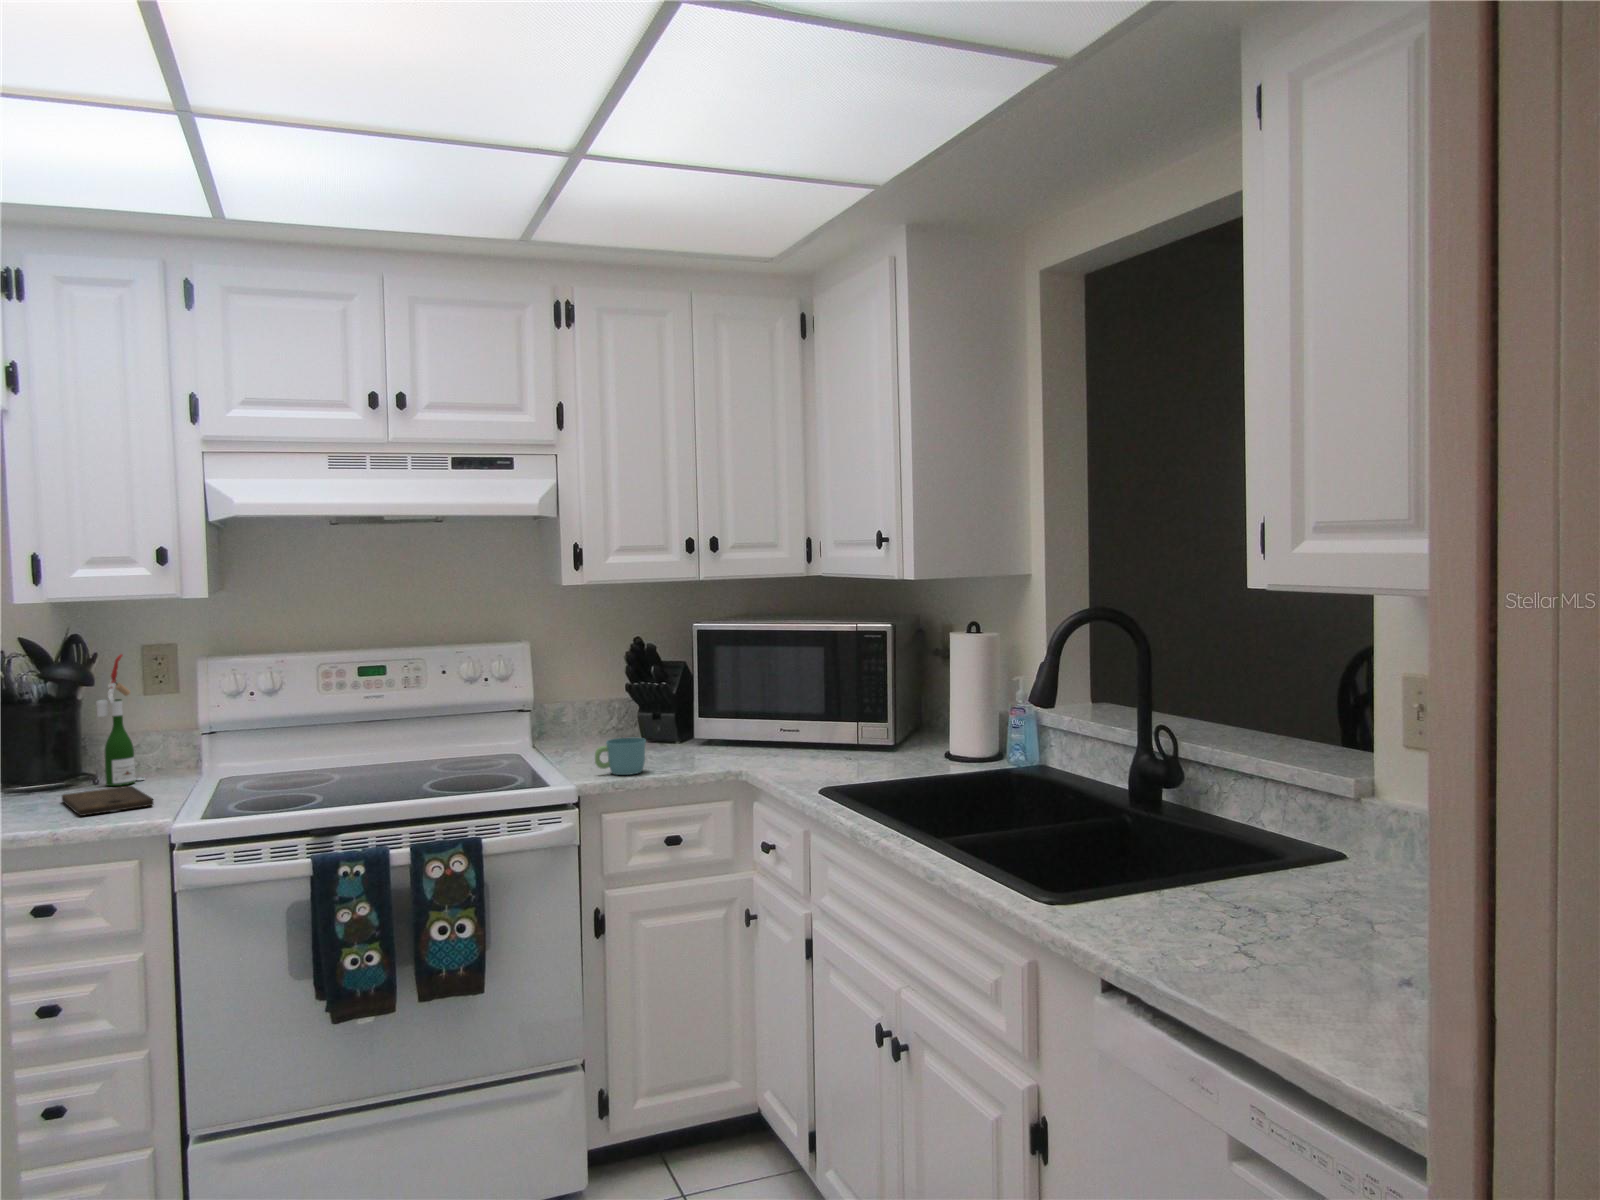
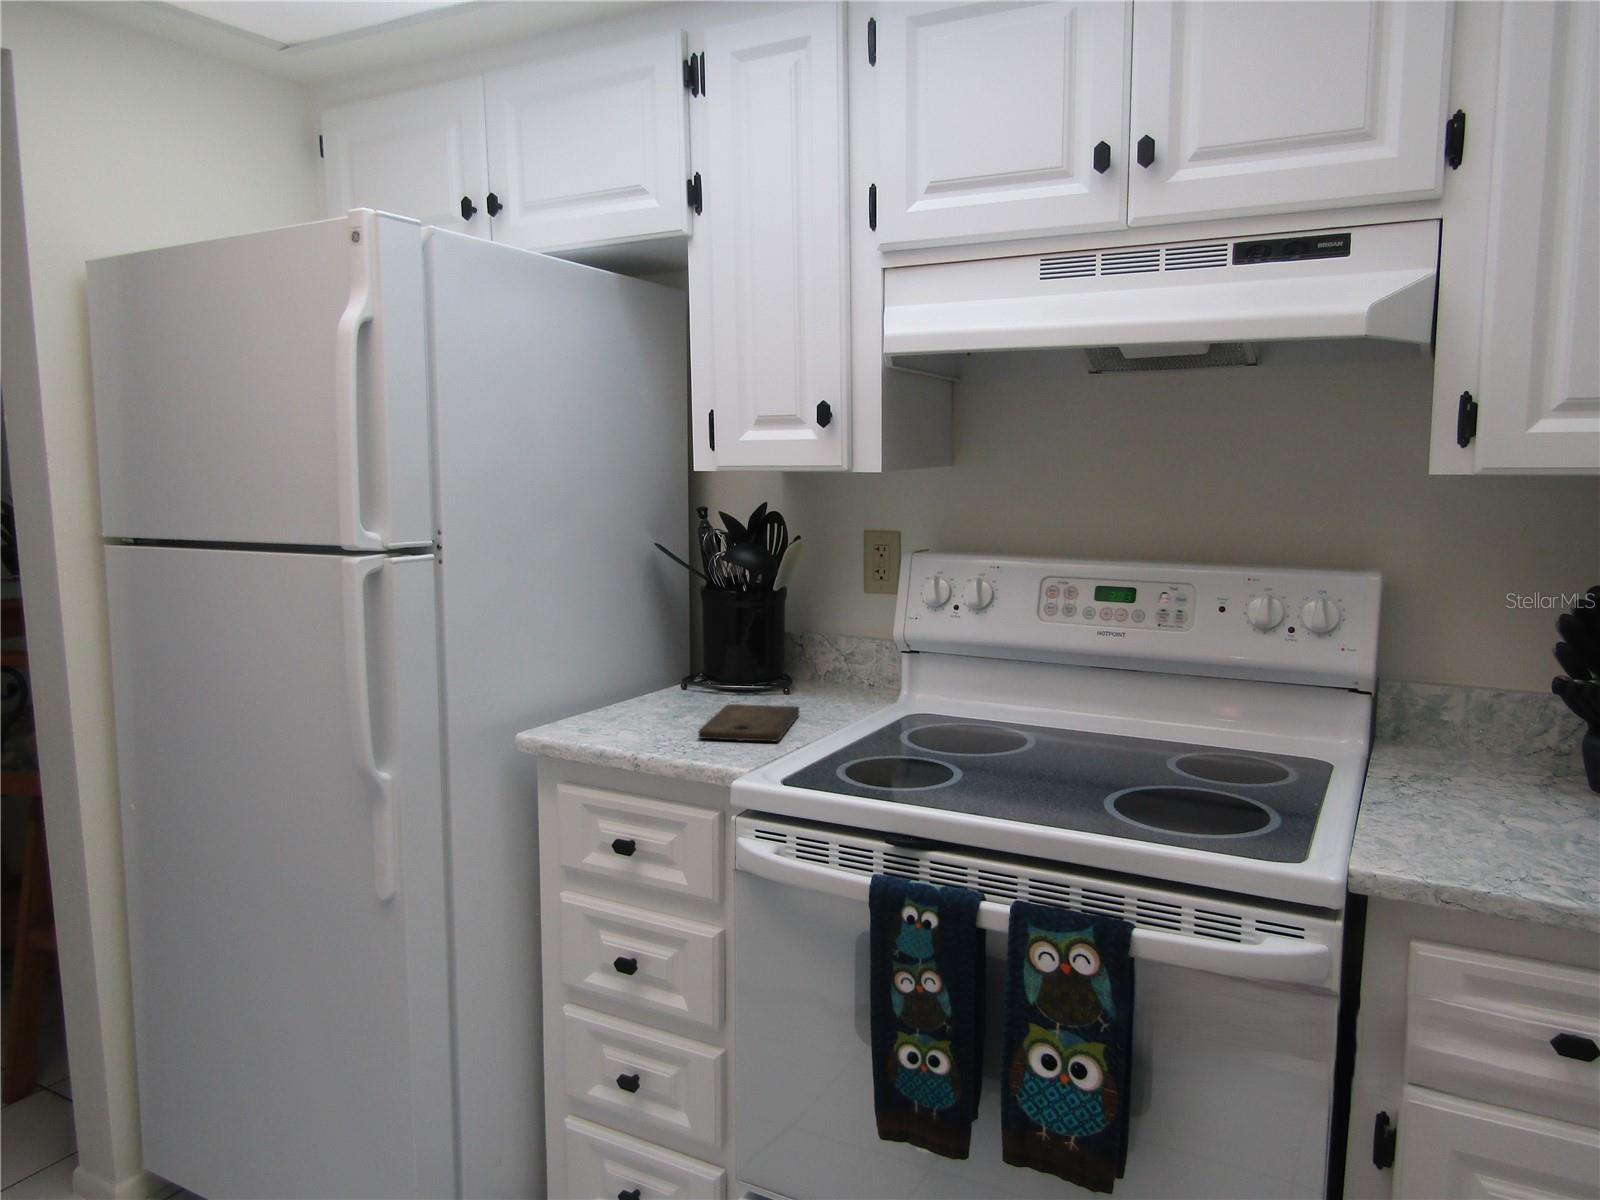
wine bottle: present [97,655,144,786] -> none [794,541,843,703]
mug: present [595,737,646,775] -> none [1417,791,1543,878]

